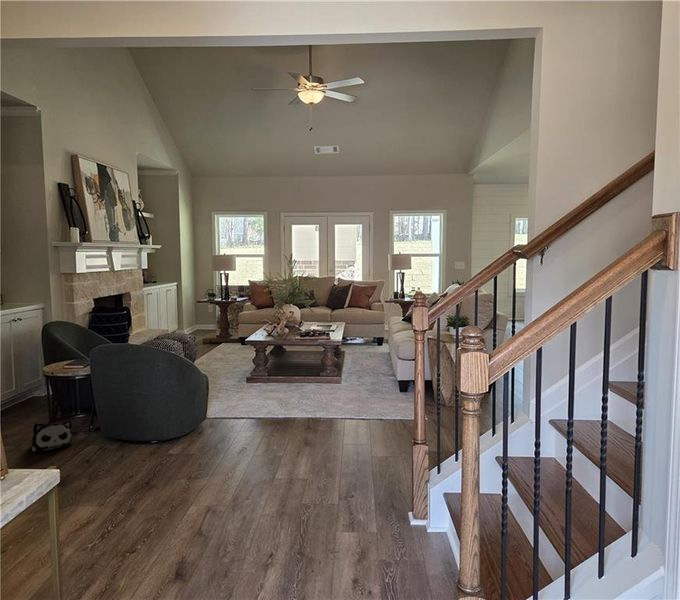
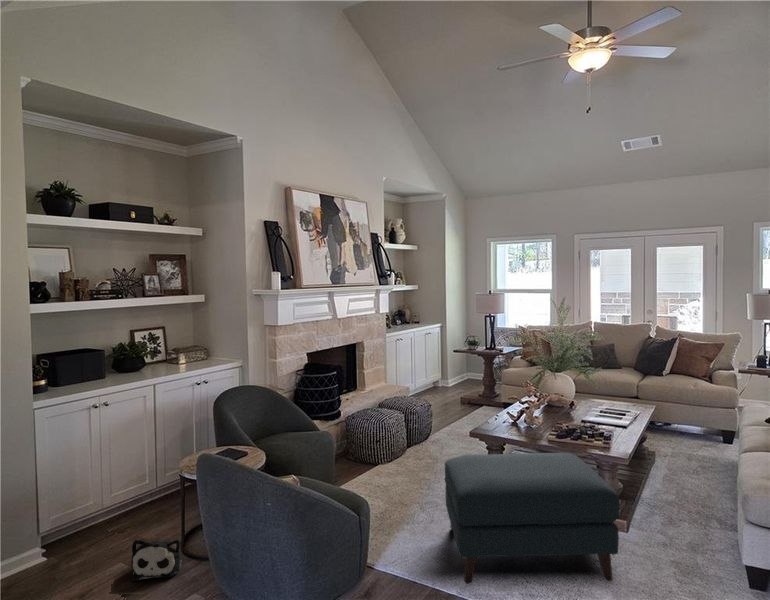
ottoman: none [246,341,351,412] -> present [444,453,619,584]

